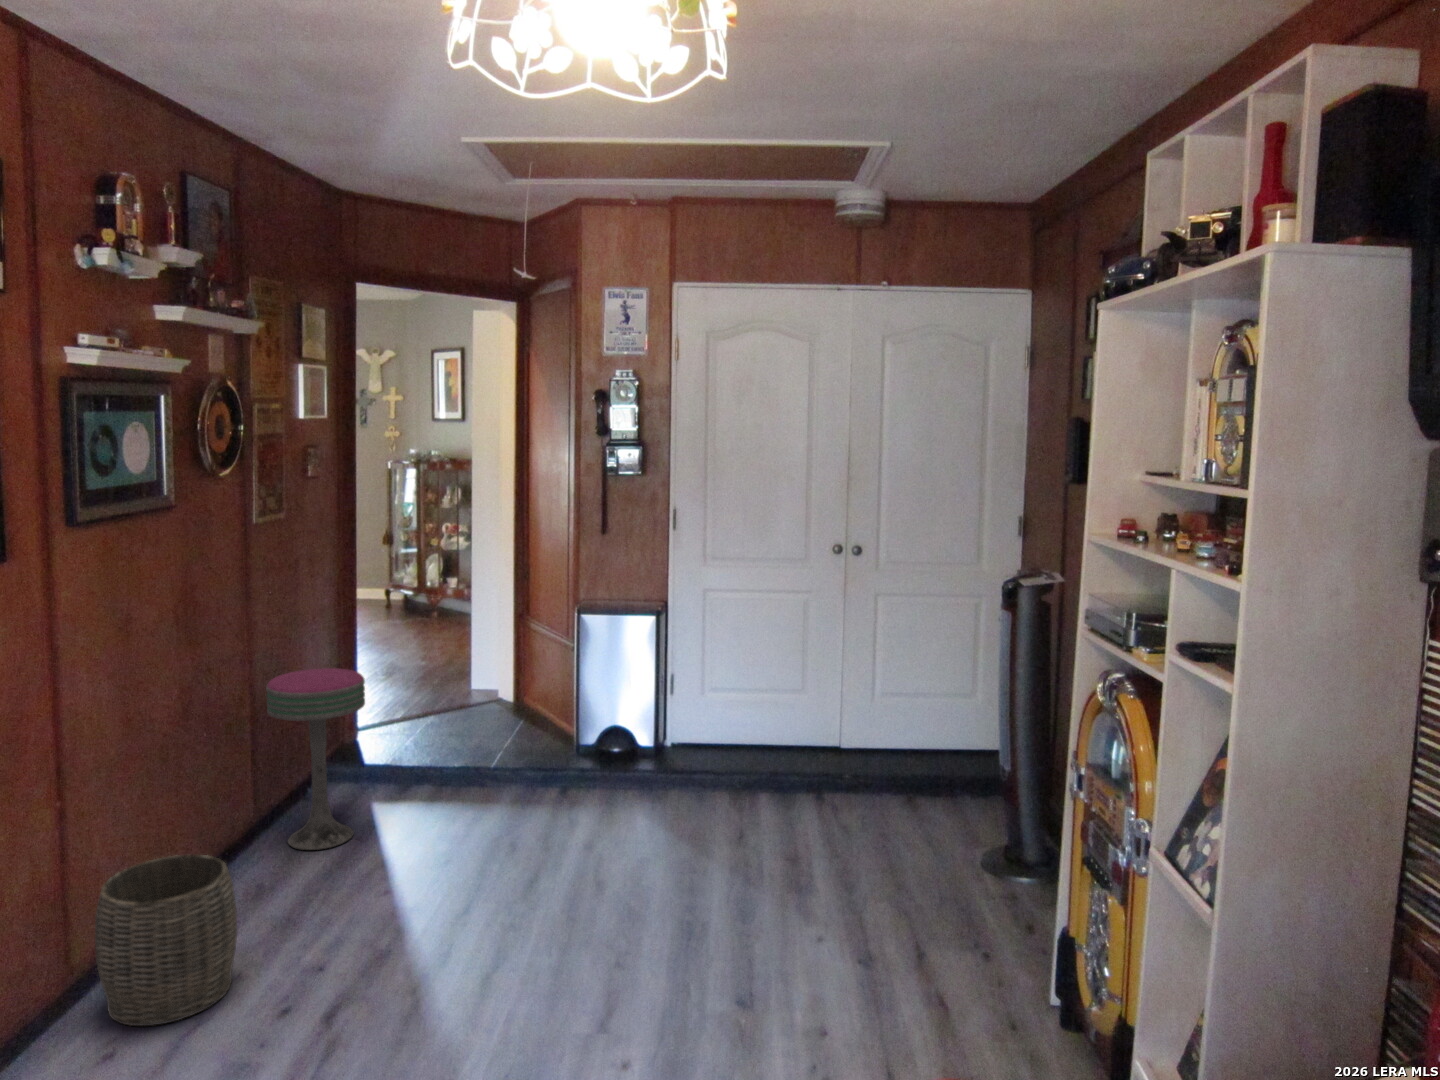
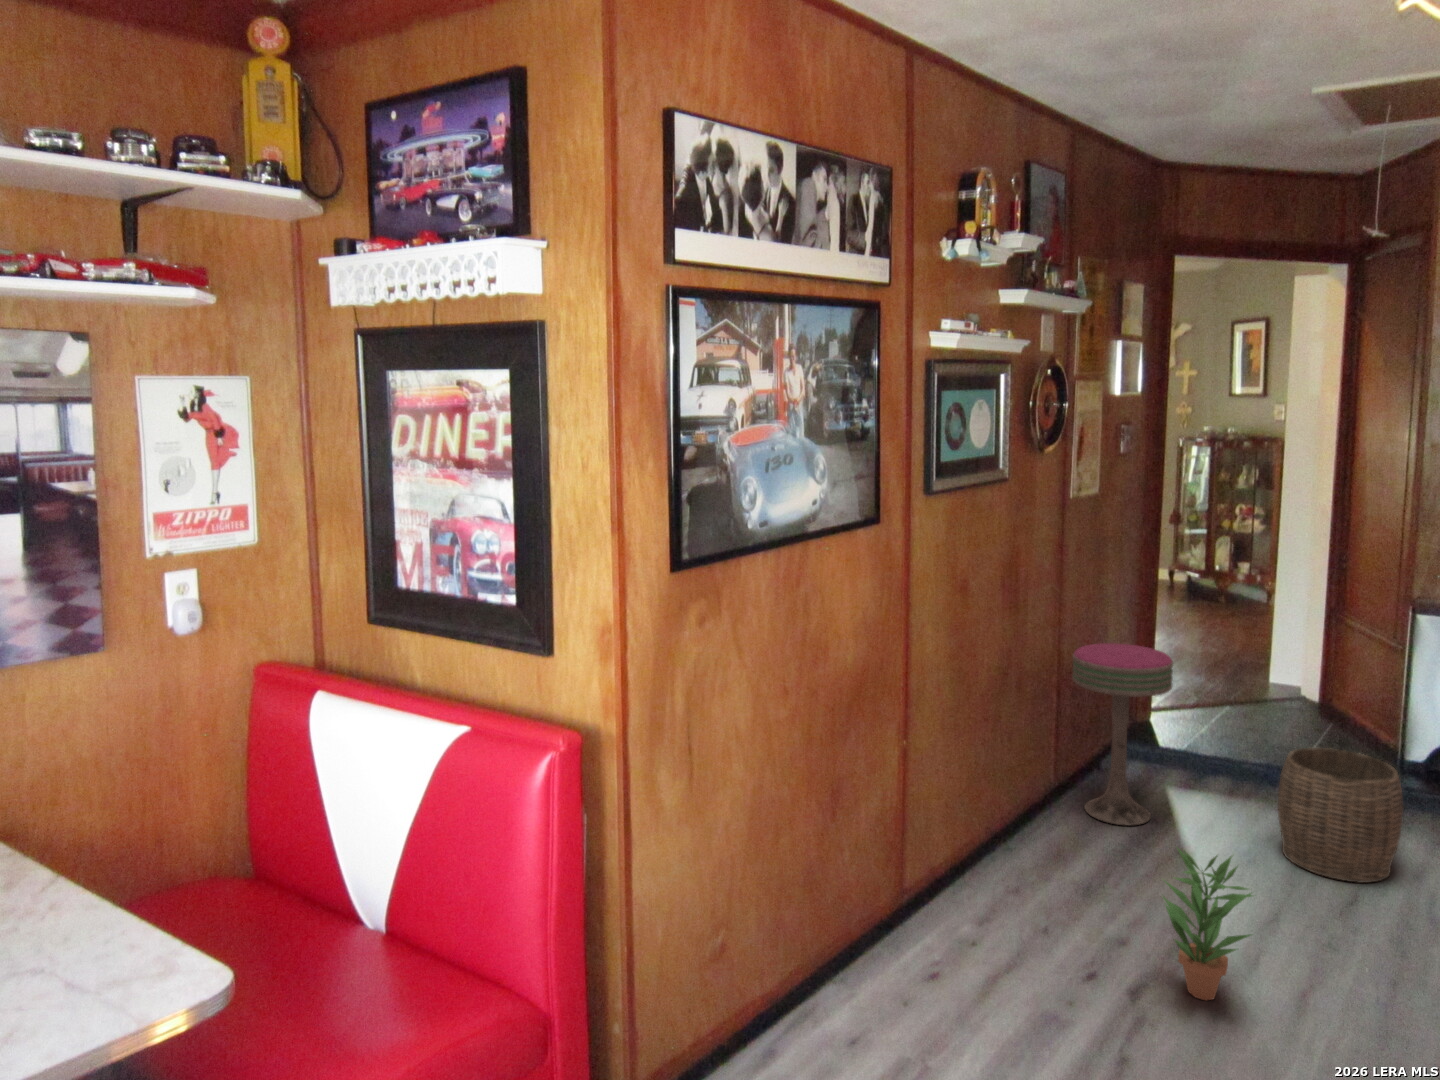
potted plant: none [344,841,425,983] -> present [1163,847,1252,1000]
woven basket: present [95,855,237,1026] -> present [1278,748,1403,883]

